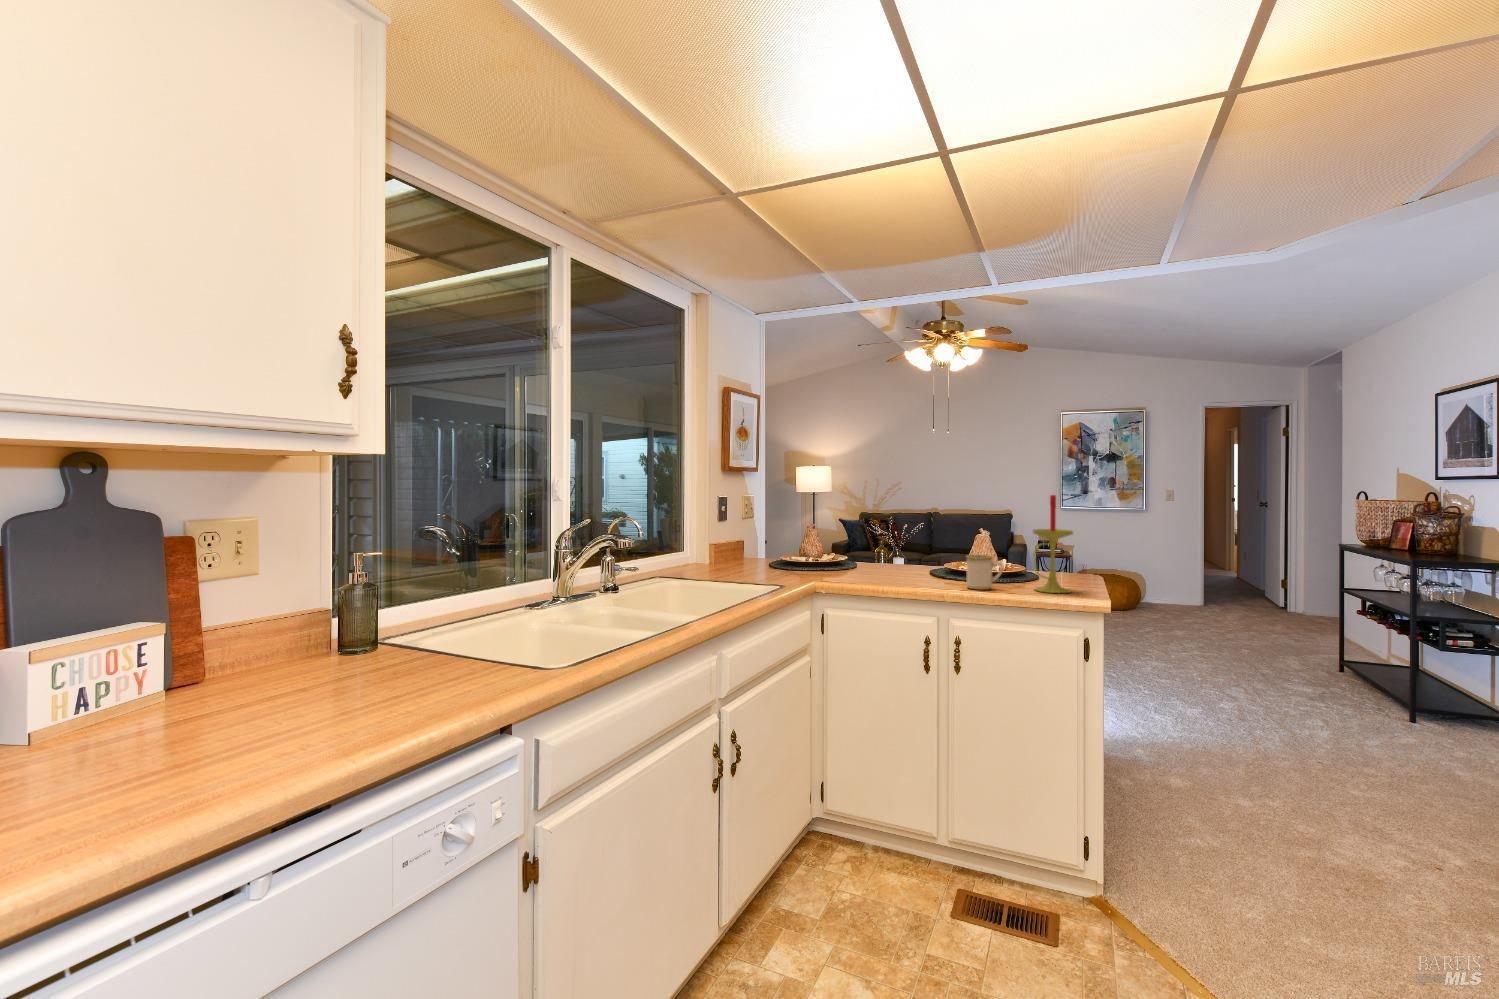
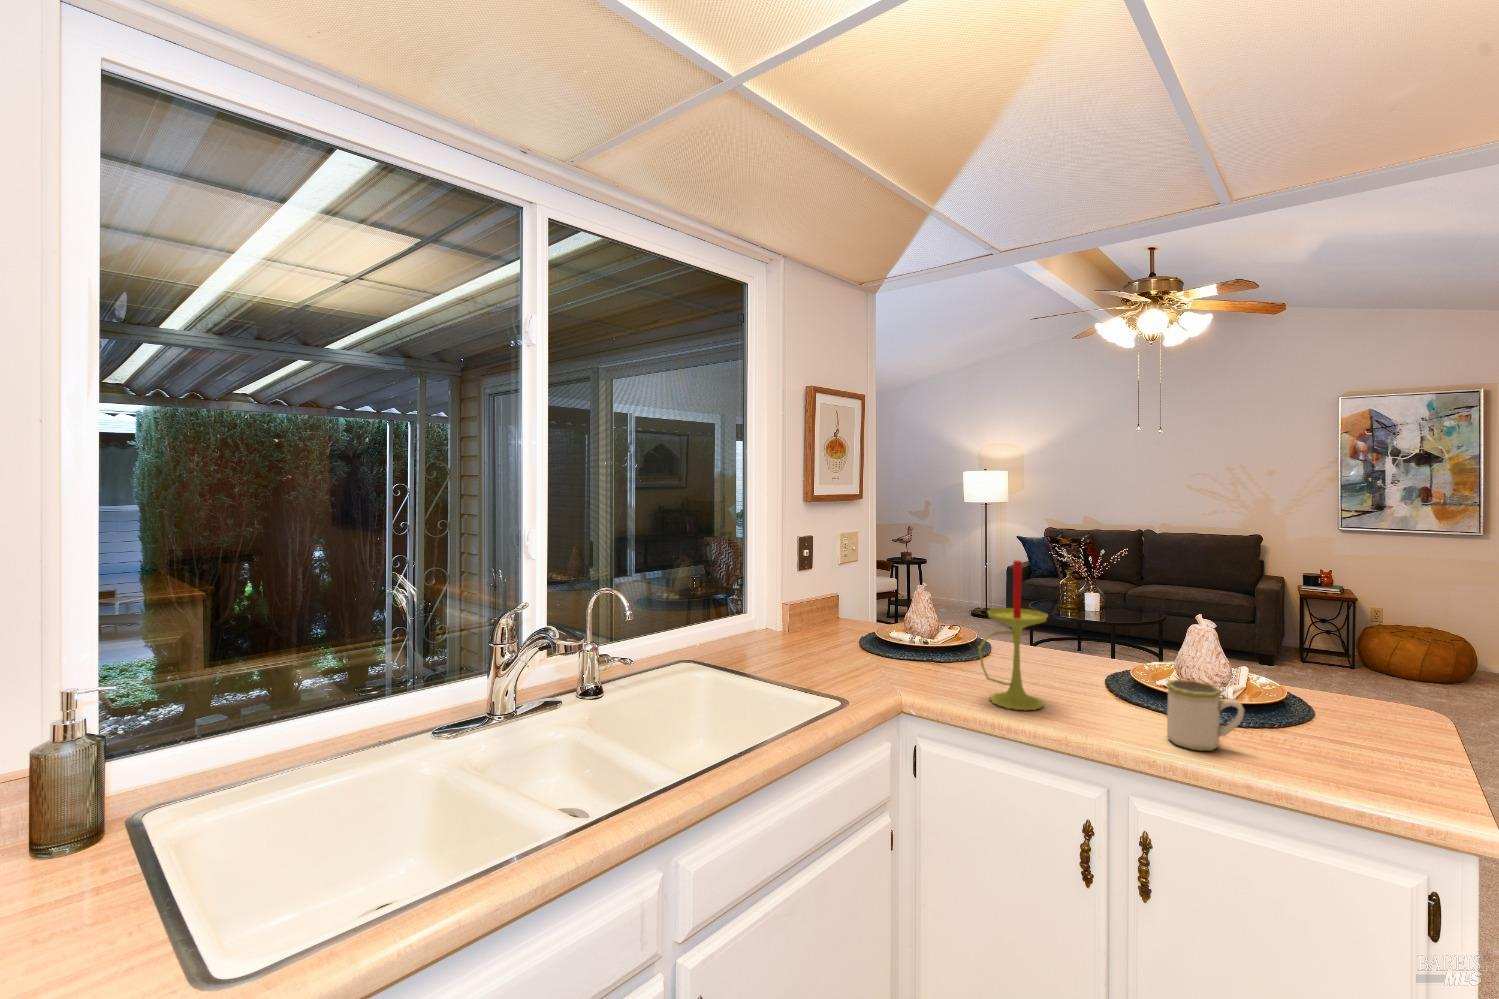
candle: present [1033,495,1074,593] -> present [979,560,1048,710]

